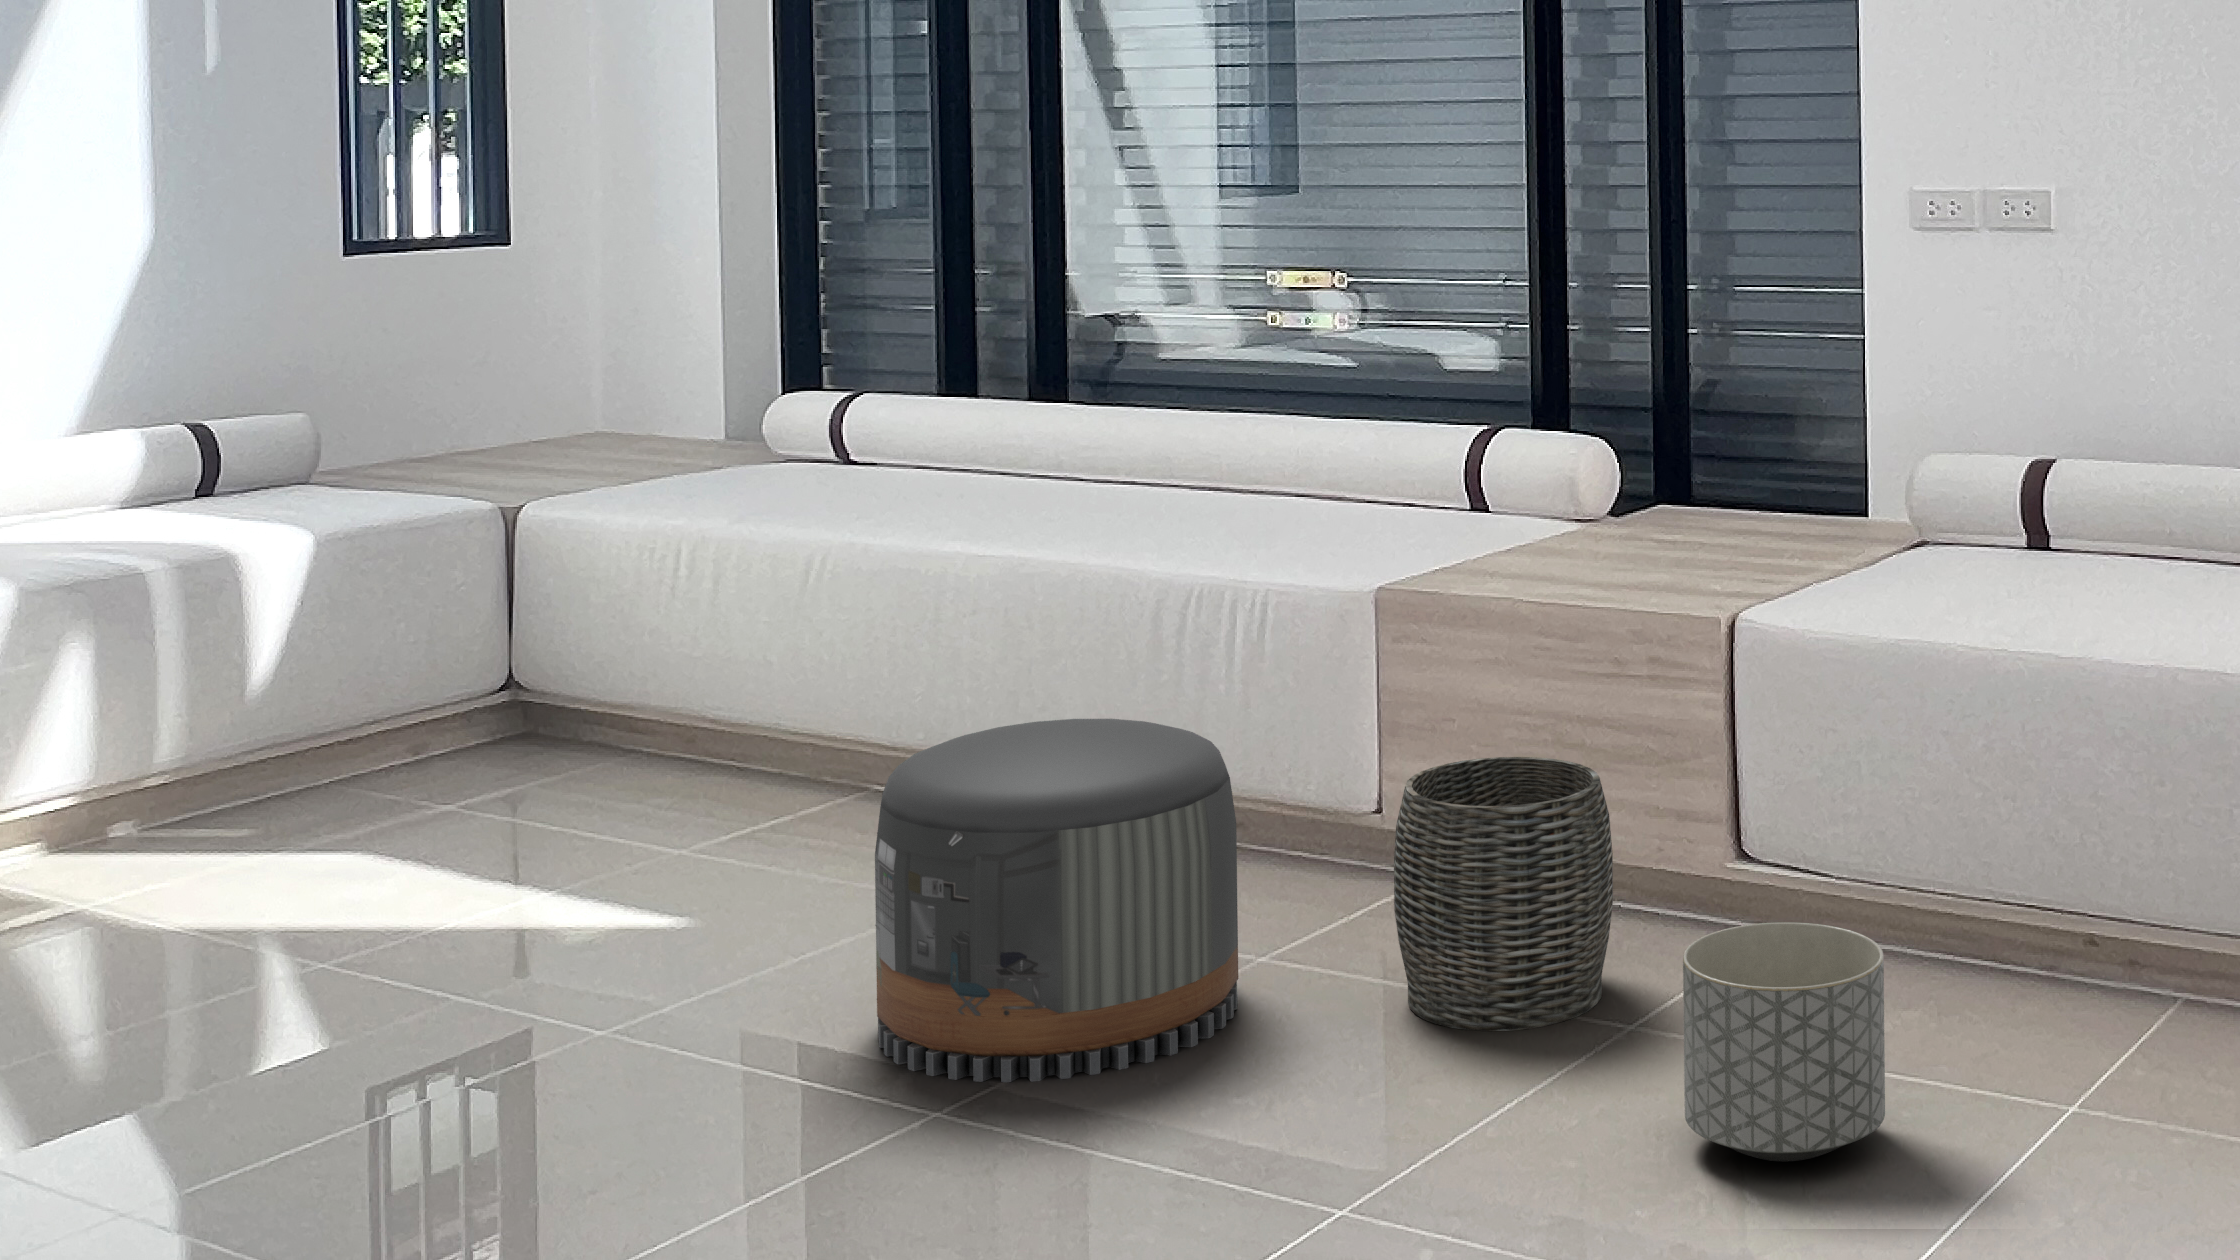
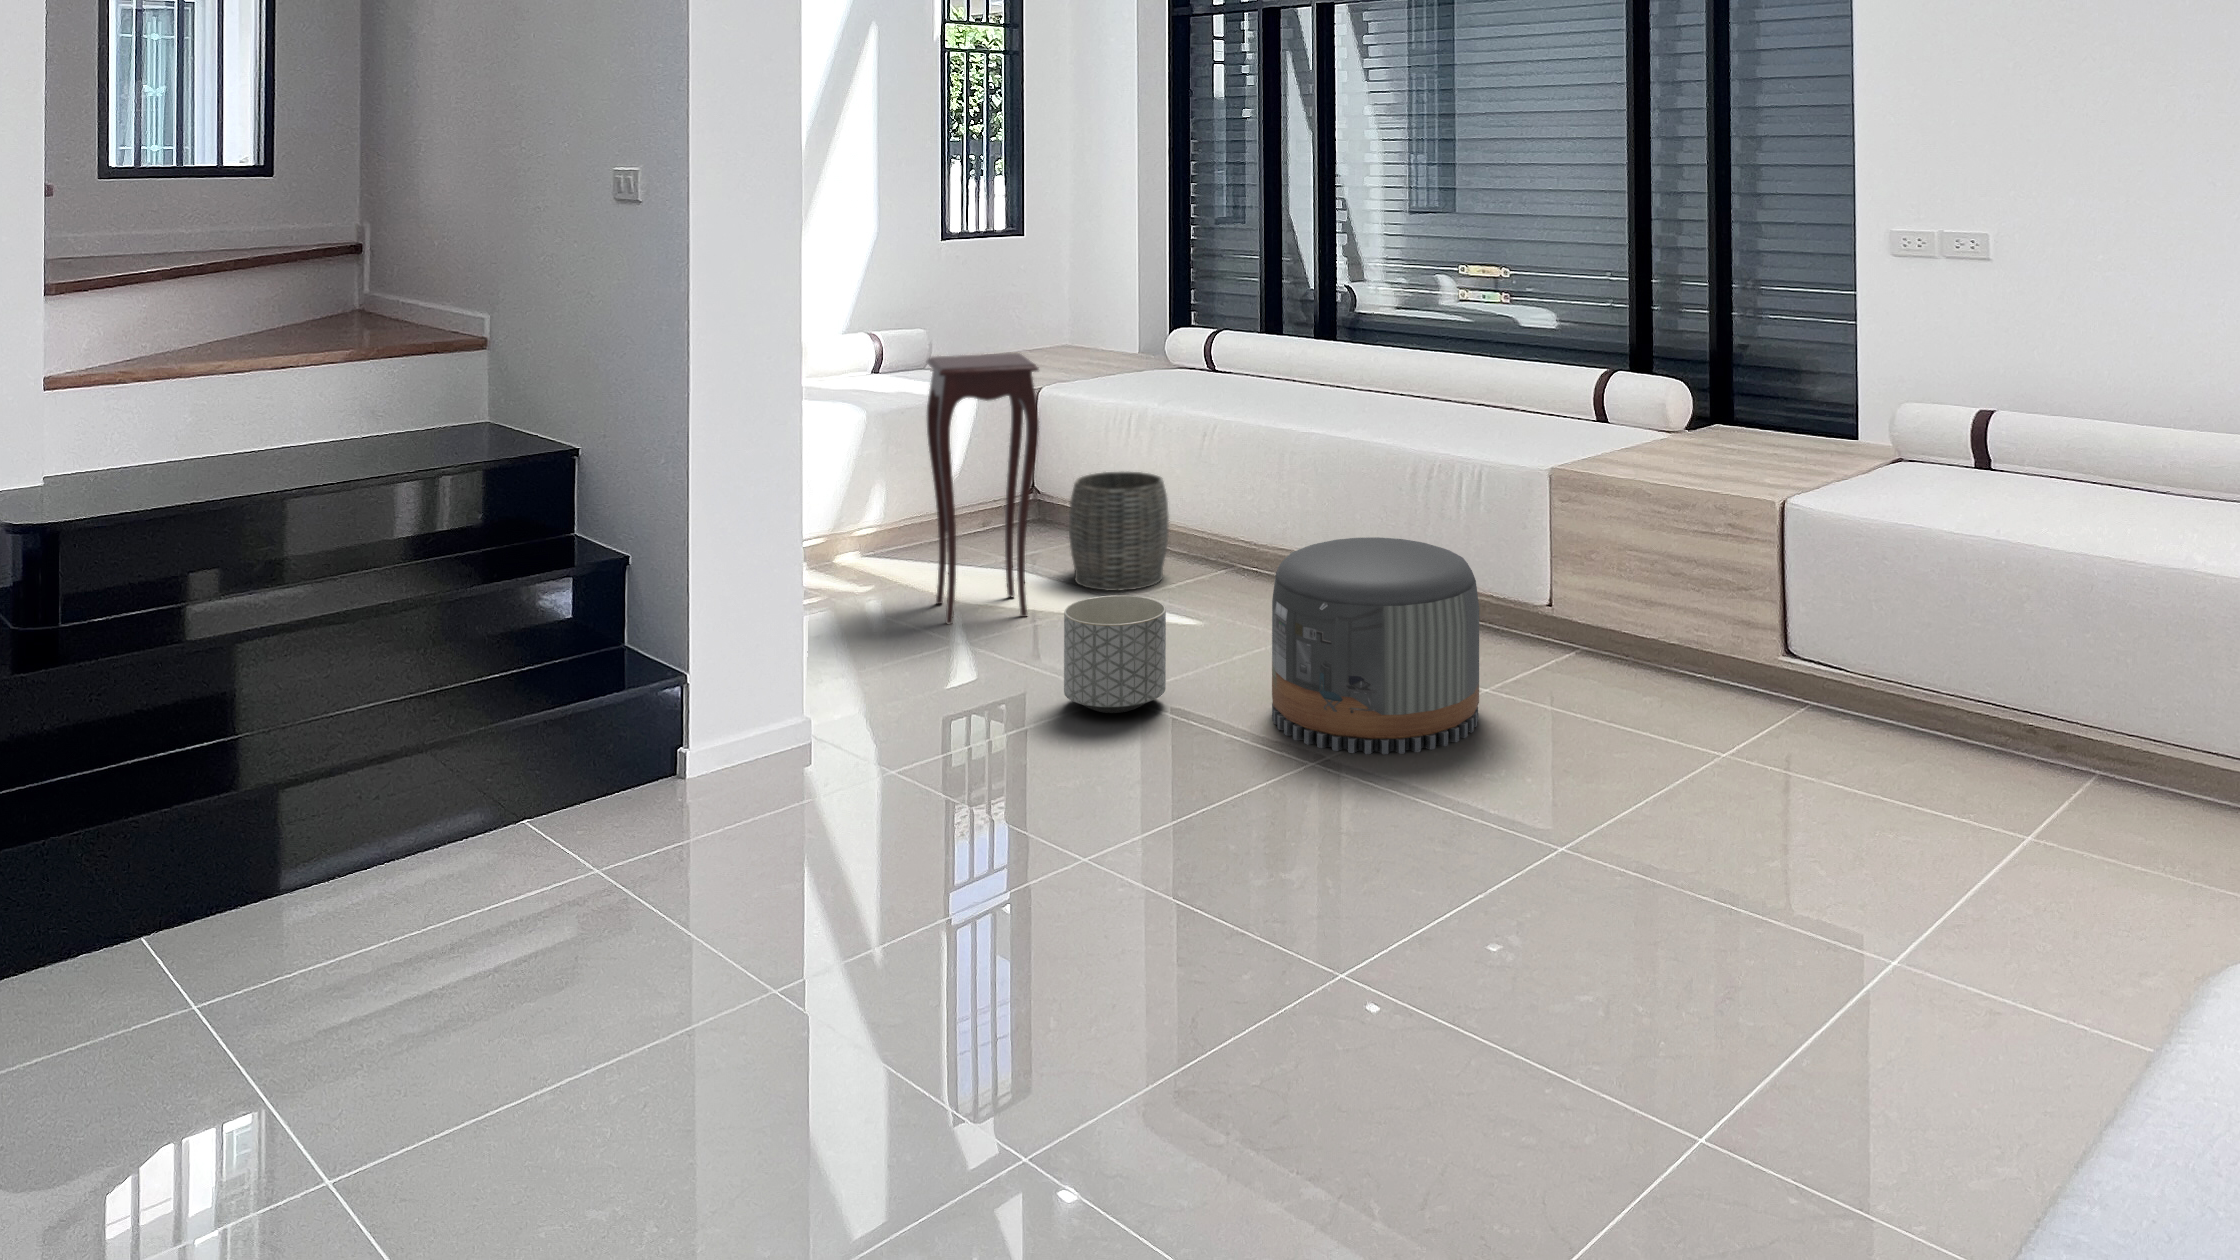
side table: none [264,444,478,932] -> present [926,353,1039,624]
woven basket: present [1394,757,1613,1031] -> present [1069,472,1169,591]
planter: present [1683,922,1885,1162] -> present [1064,595,1166,713]

